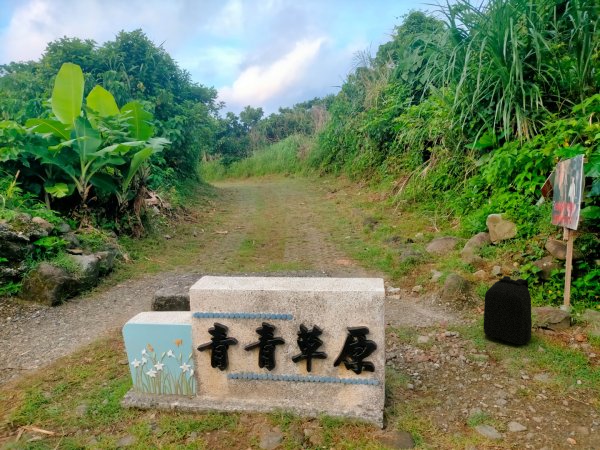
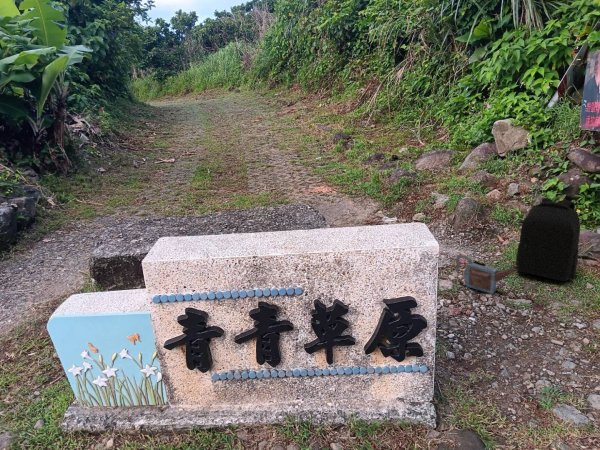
watering can: none [432,316,476,350] -> present [455,254,516,294]

